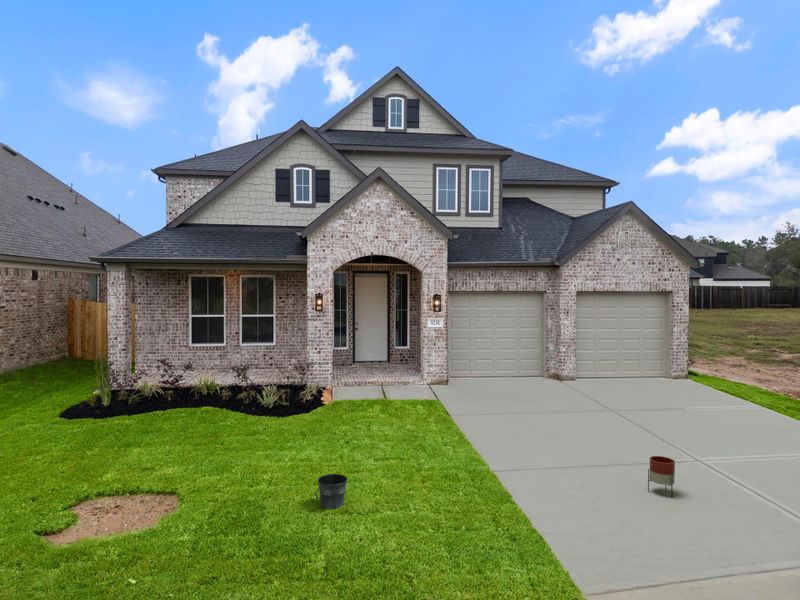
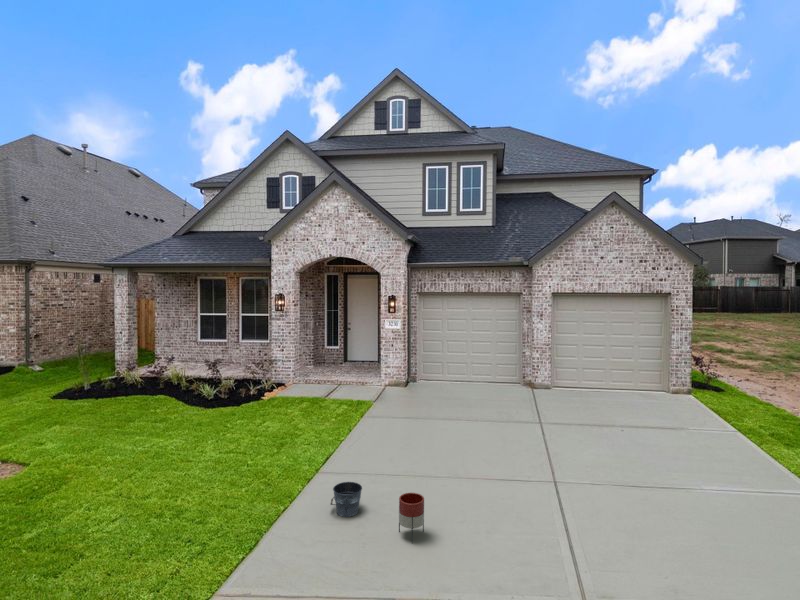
bucket: present [315,474,347,509] -> present [331,482,362,517]

